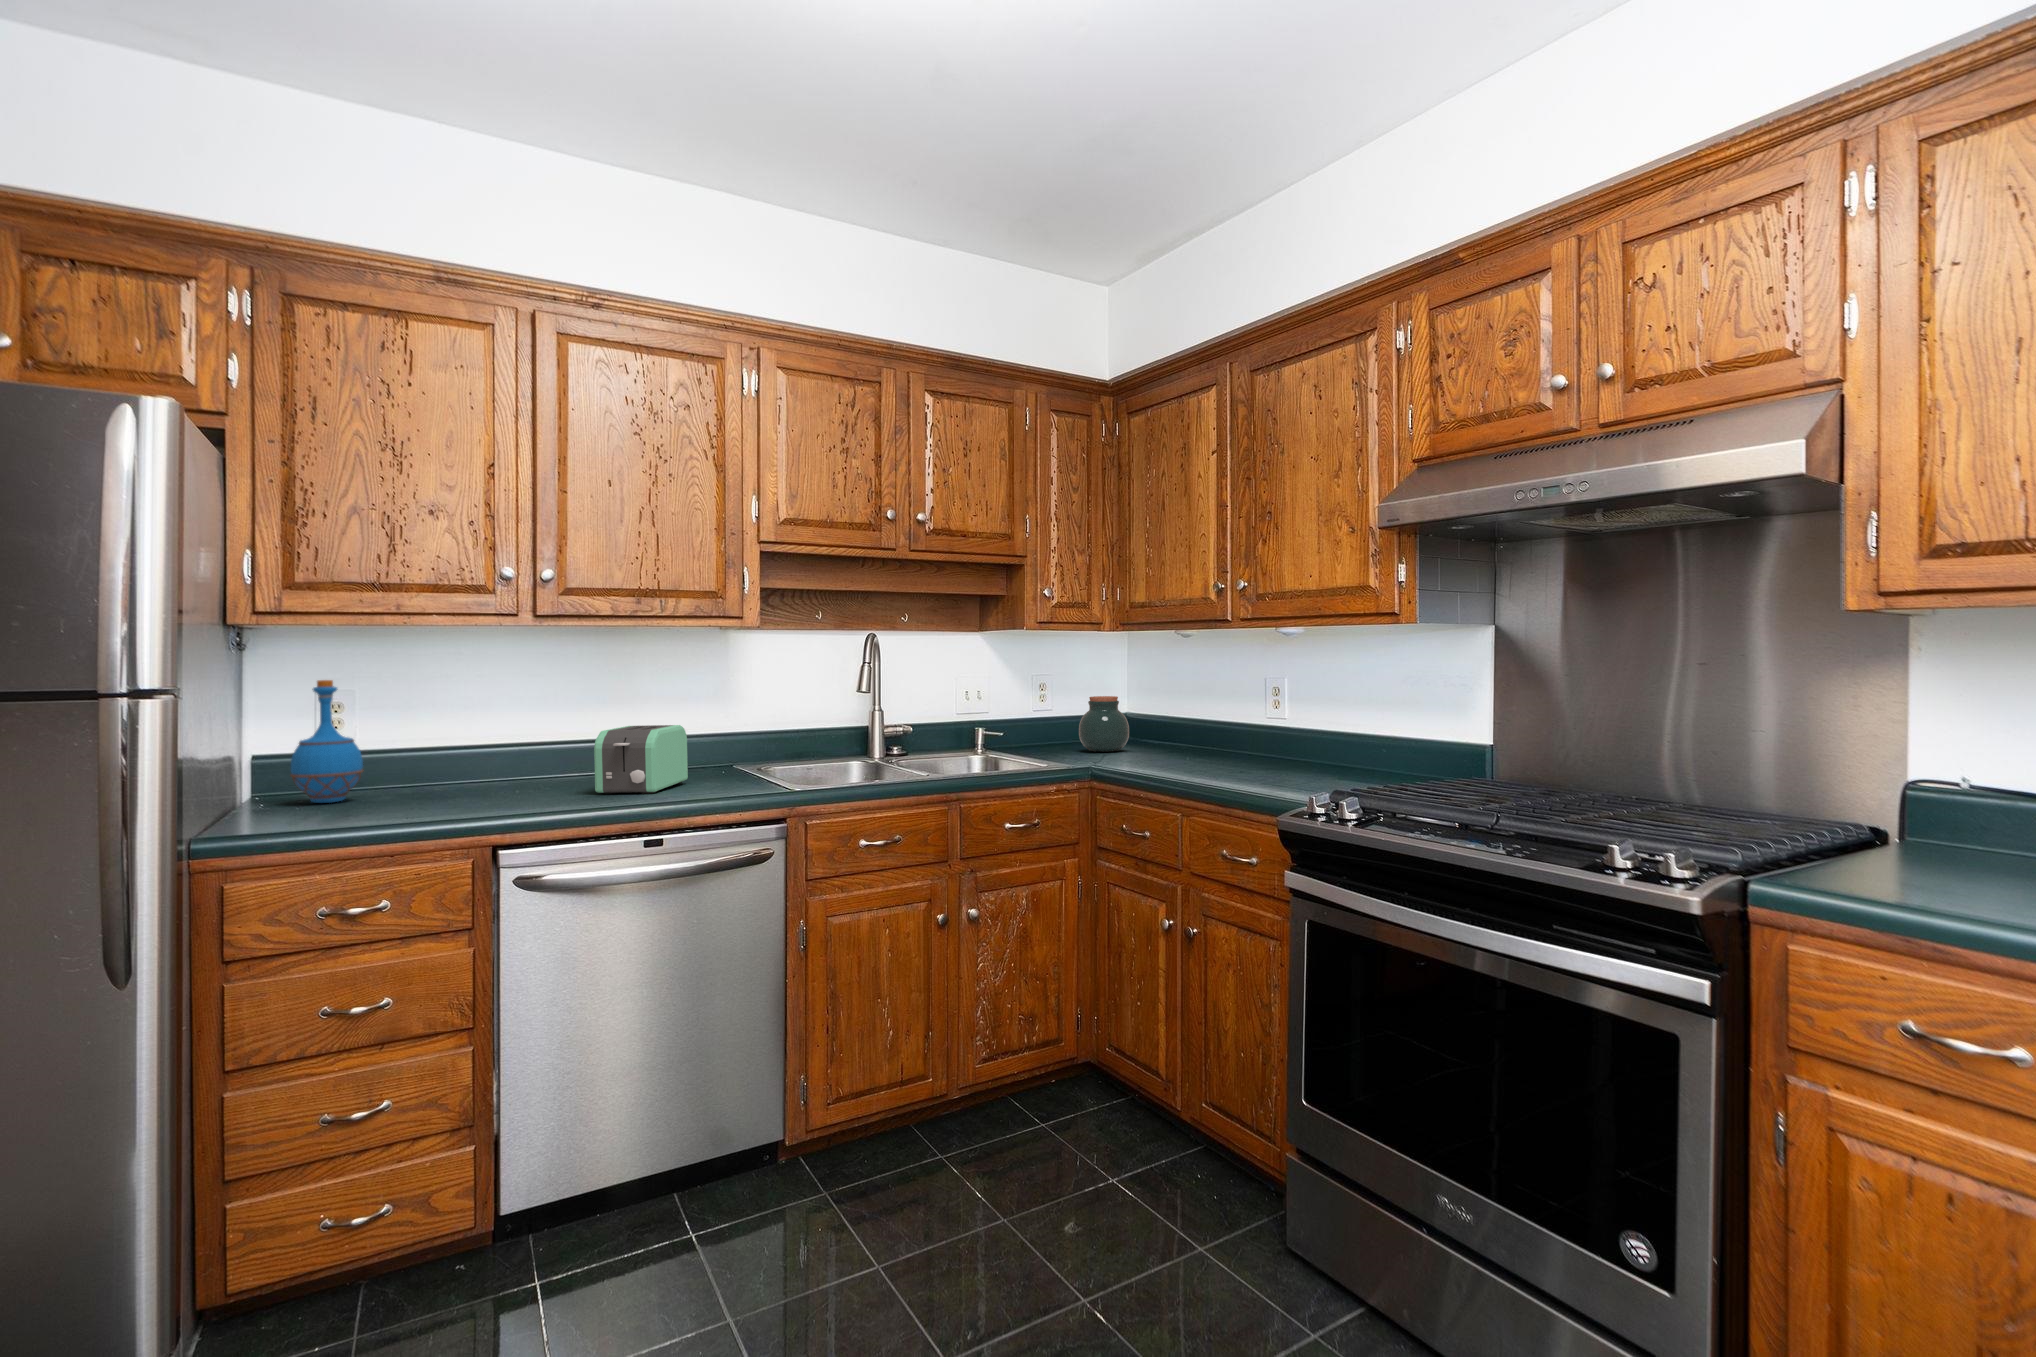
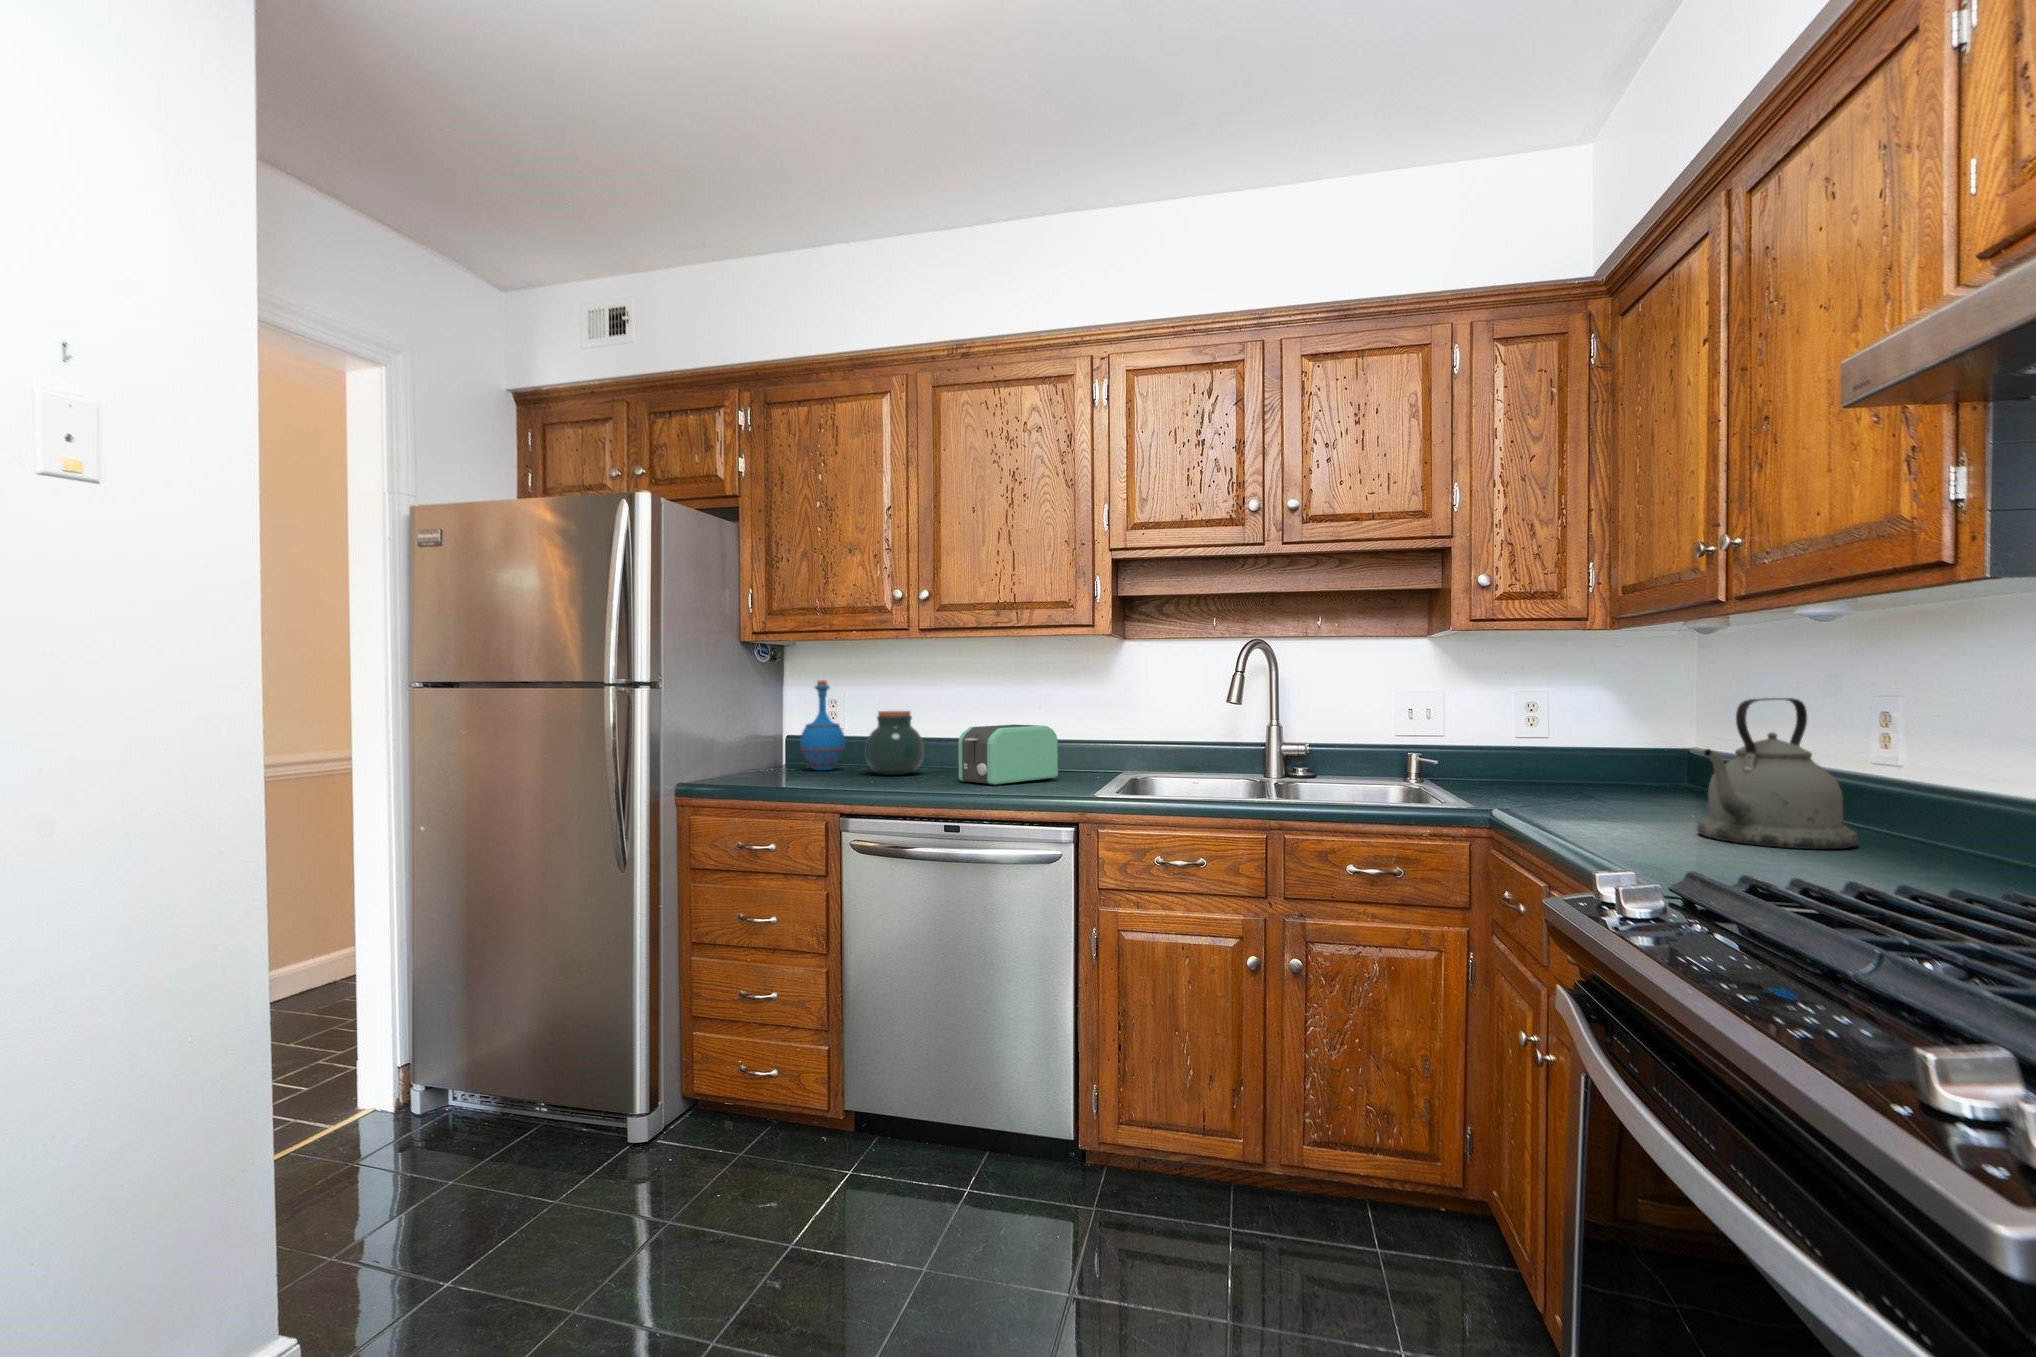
kettle: none [1222,682,1298,772] -> present [1697,698,1858,849]
jar: present [1079,696,1129,752] -> present [865,711,924,775]

